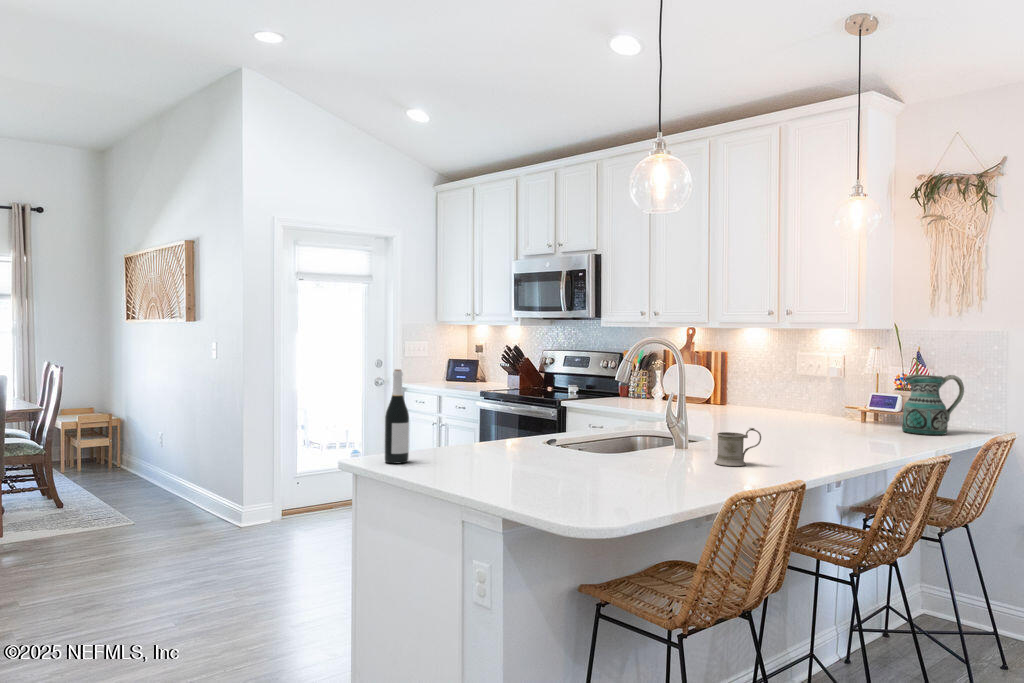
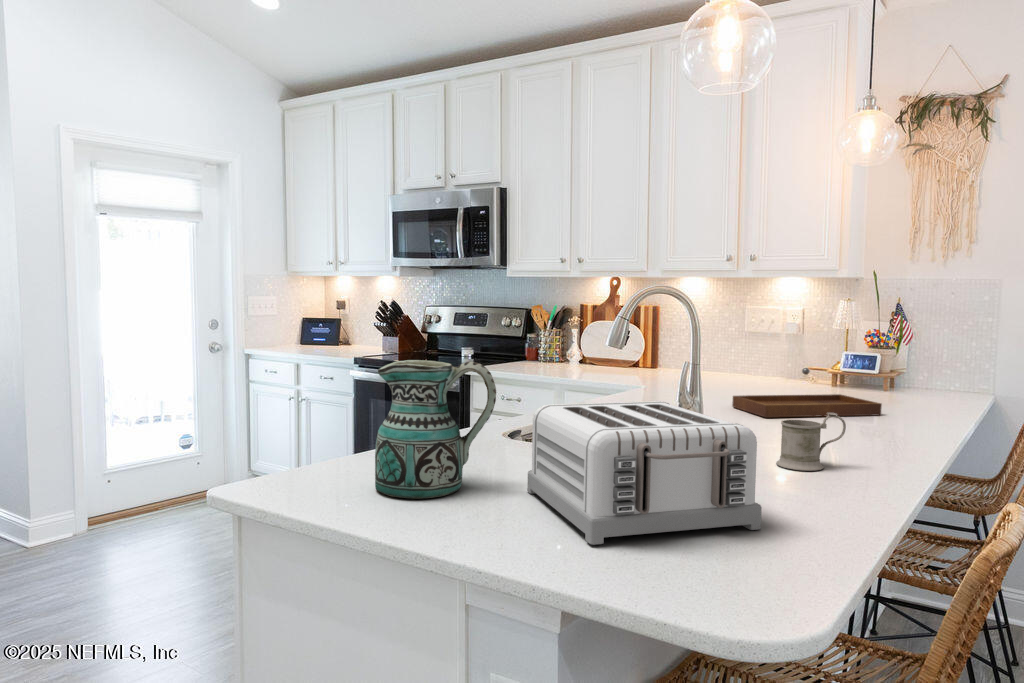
wine bottle: present [385,369,409,464] -> none [273,336,316,500]
ceramic pitcher: present [902,374,964,435] -> present [375,360,496,498]
tray: none [744,402,860,441] -> present [732,368,882,417]
toaster: none [531,413,650,487] -> present [527,401,762,545]

